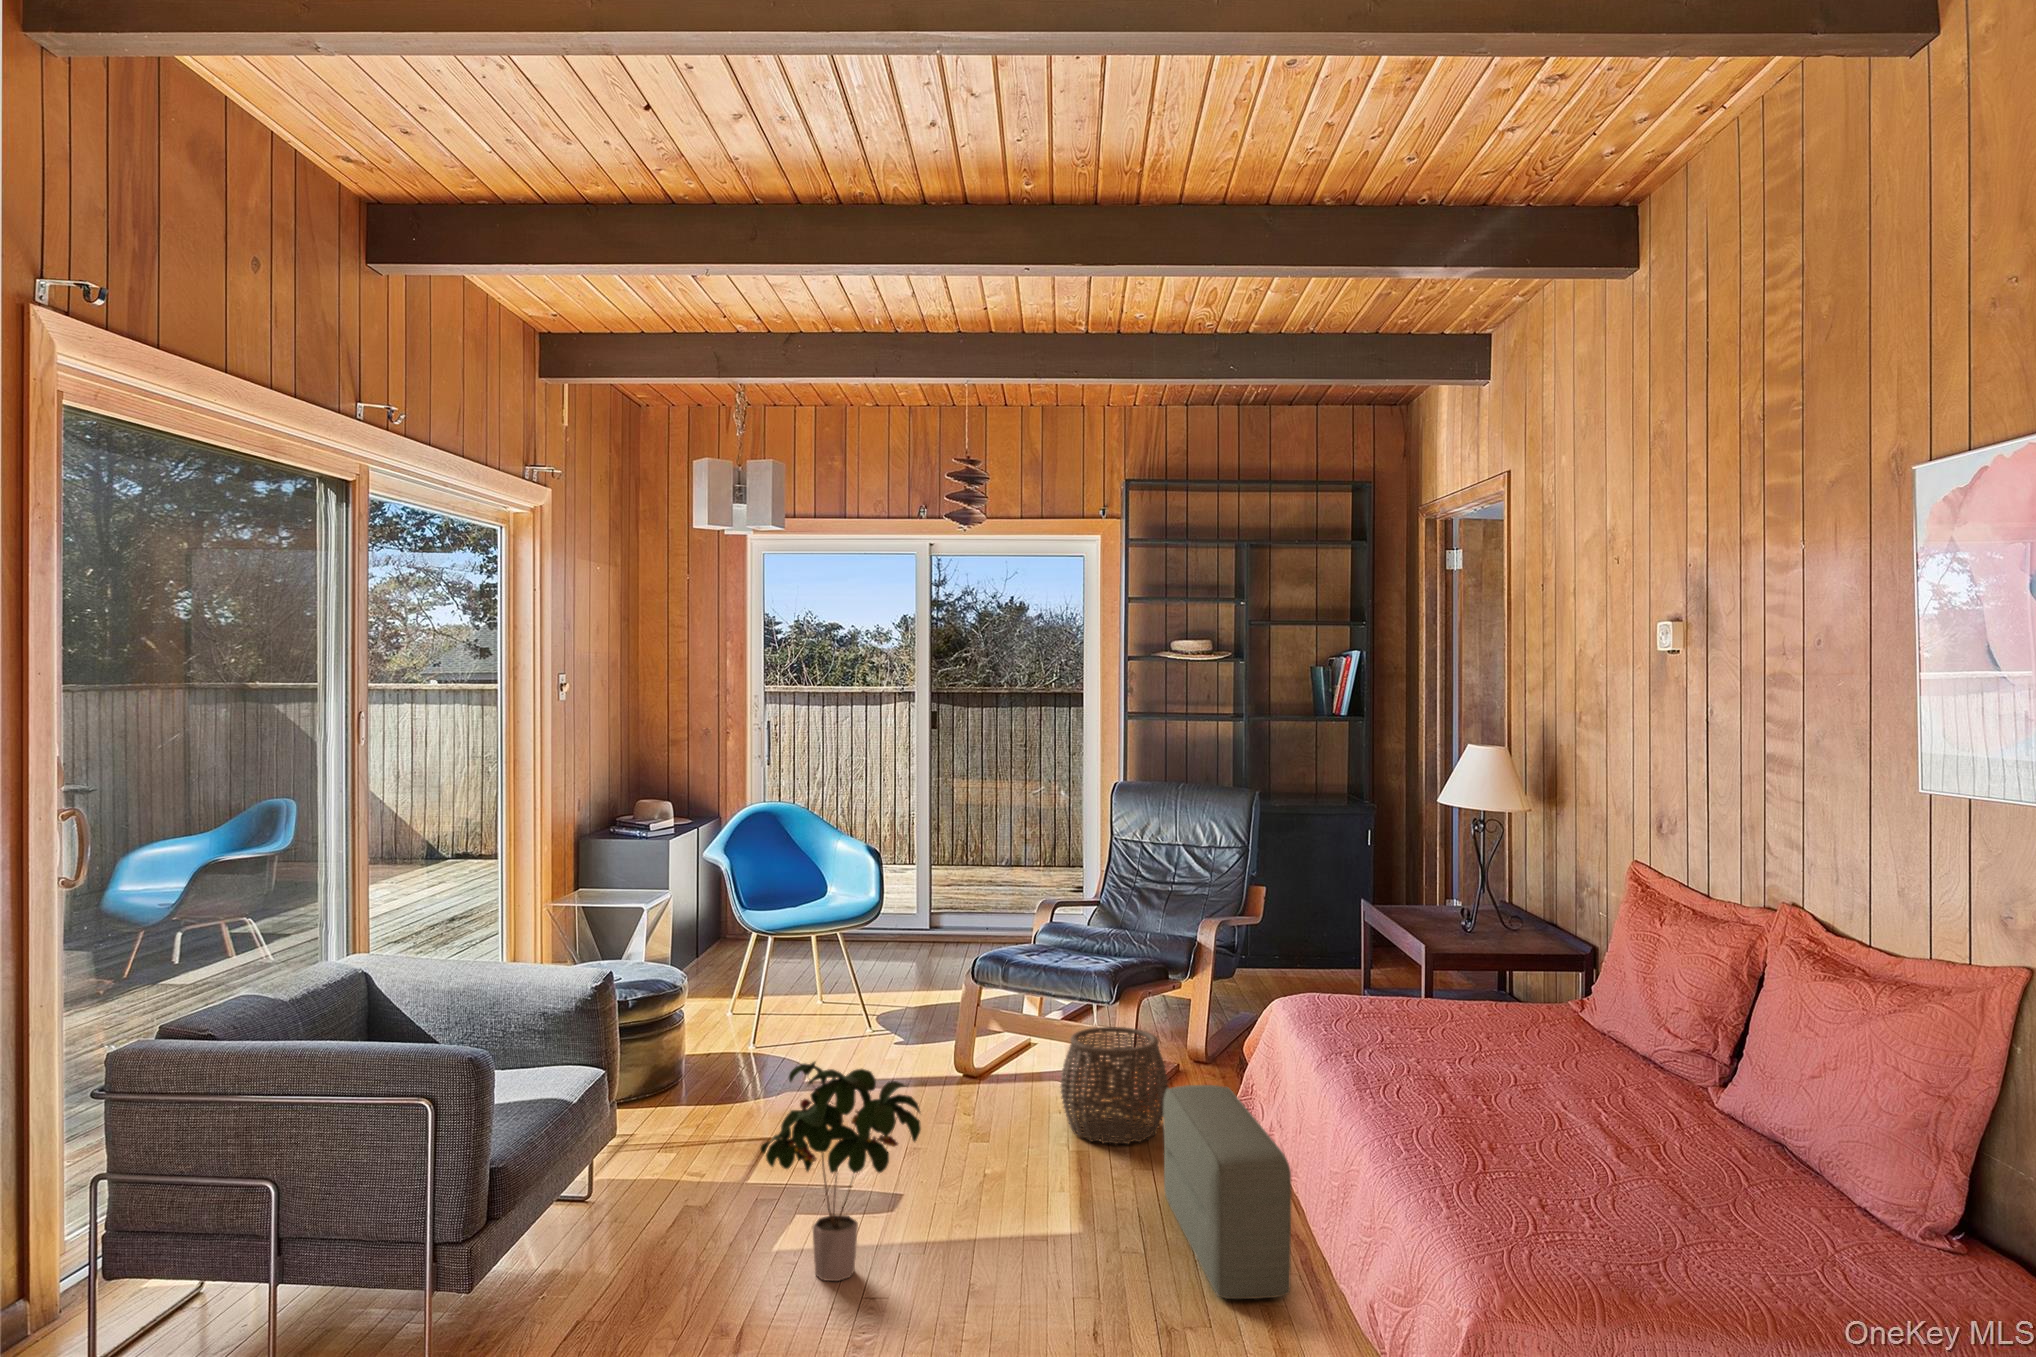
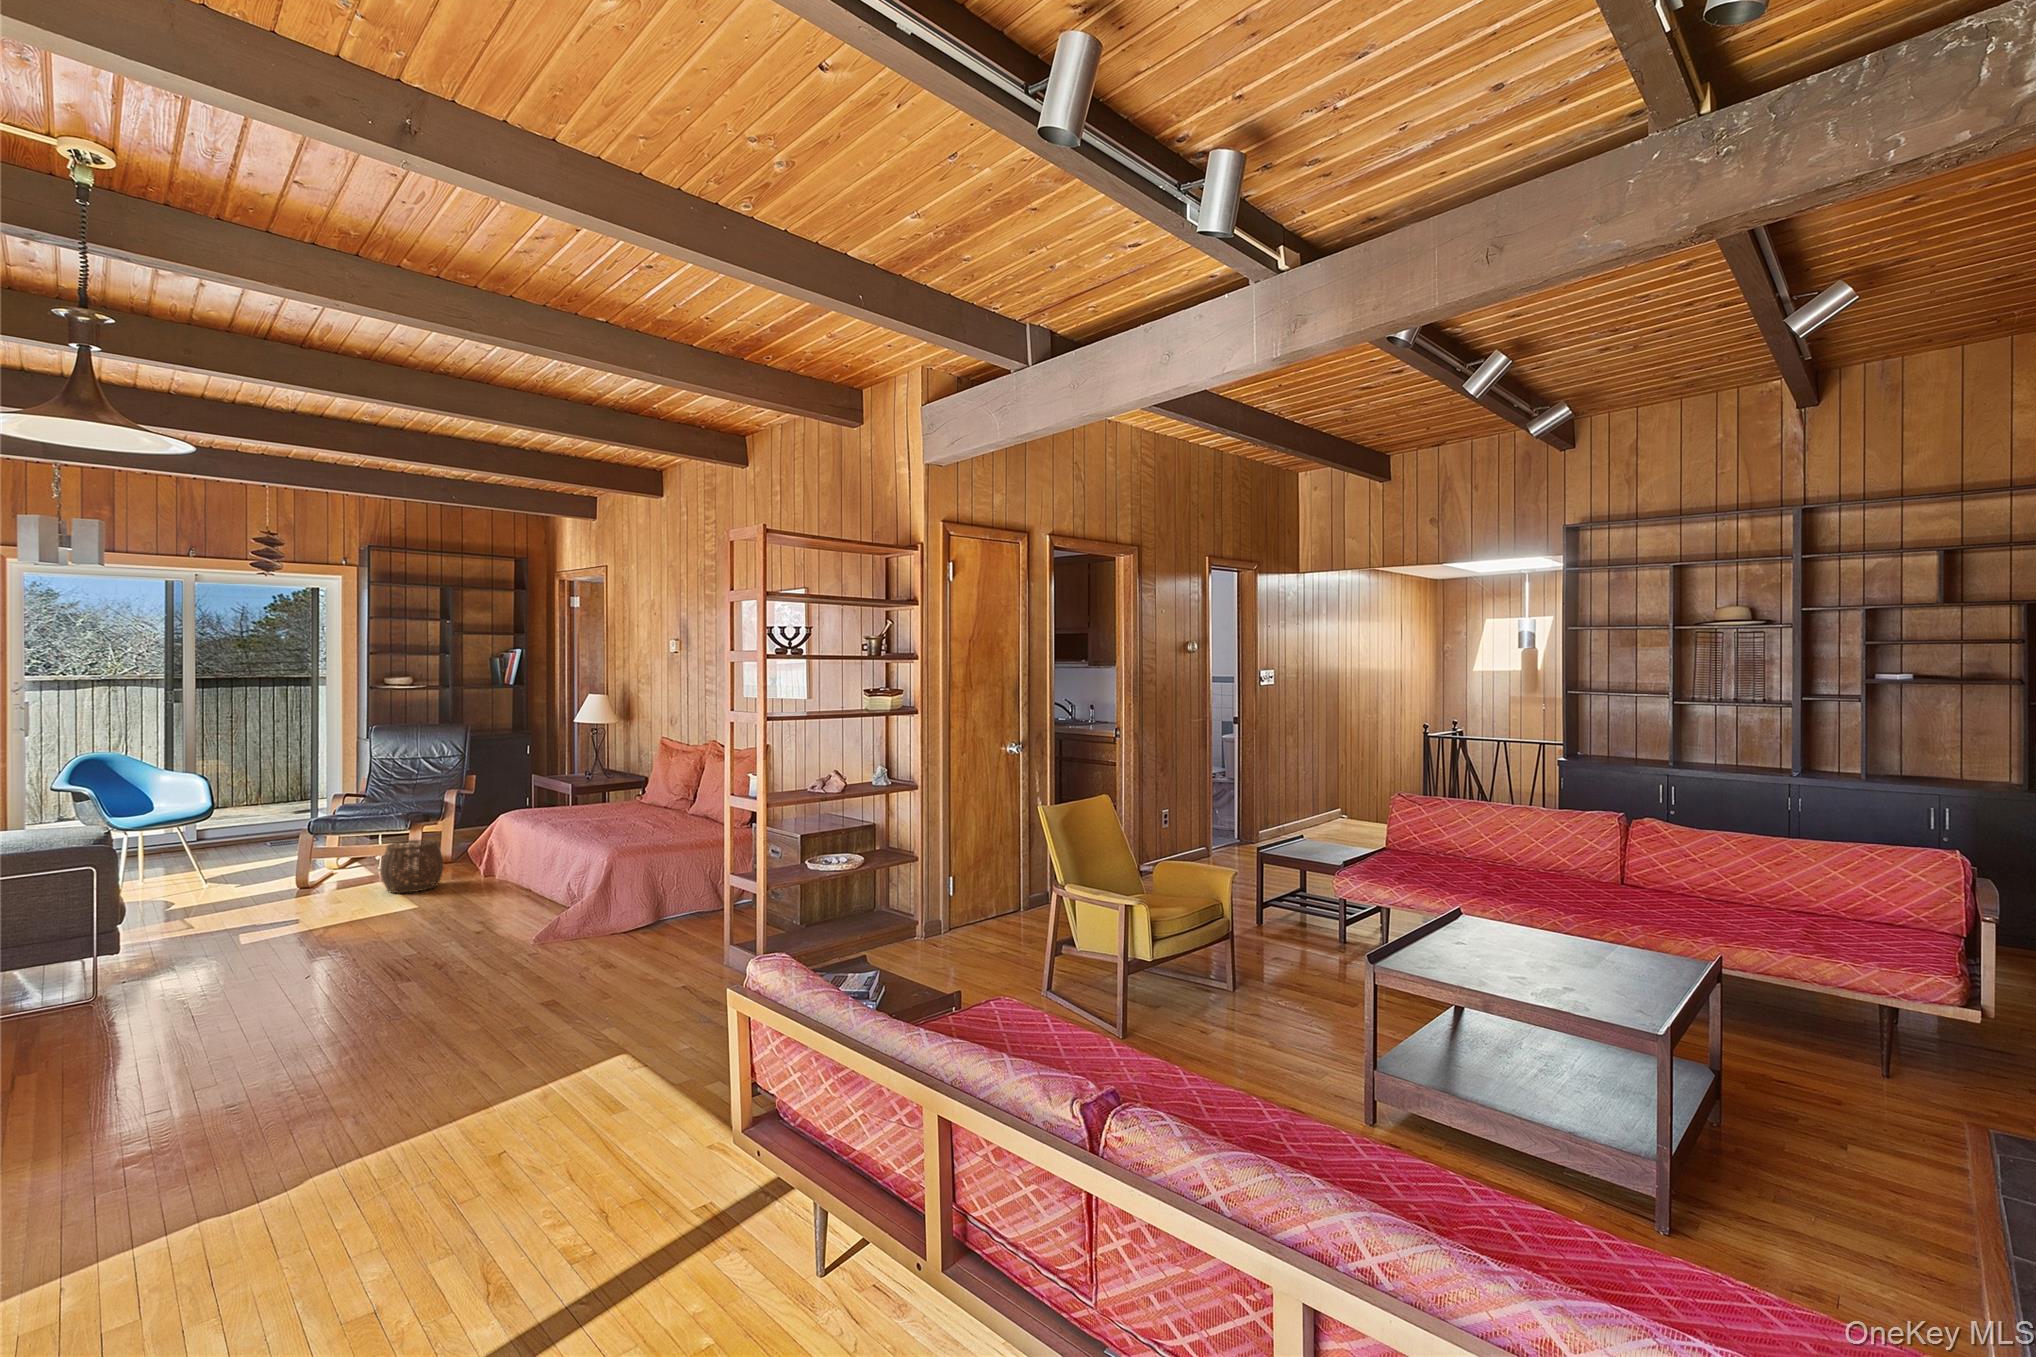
potted plant: present [761,1062,921,1281] -> none [235,850,343,950]
pouf: present [1163,1085,1291,1299] -> none [452,846,526,916]

